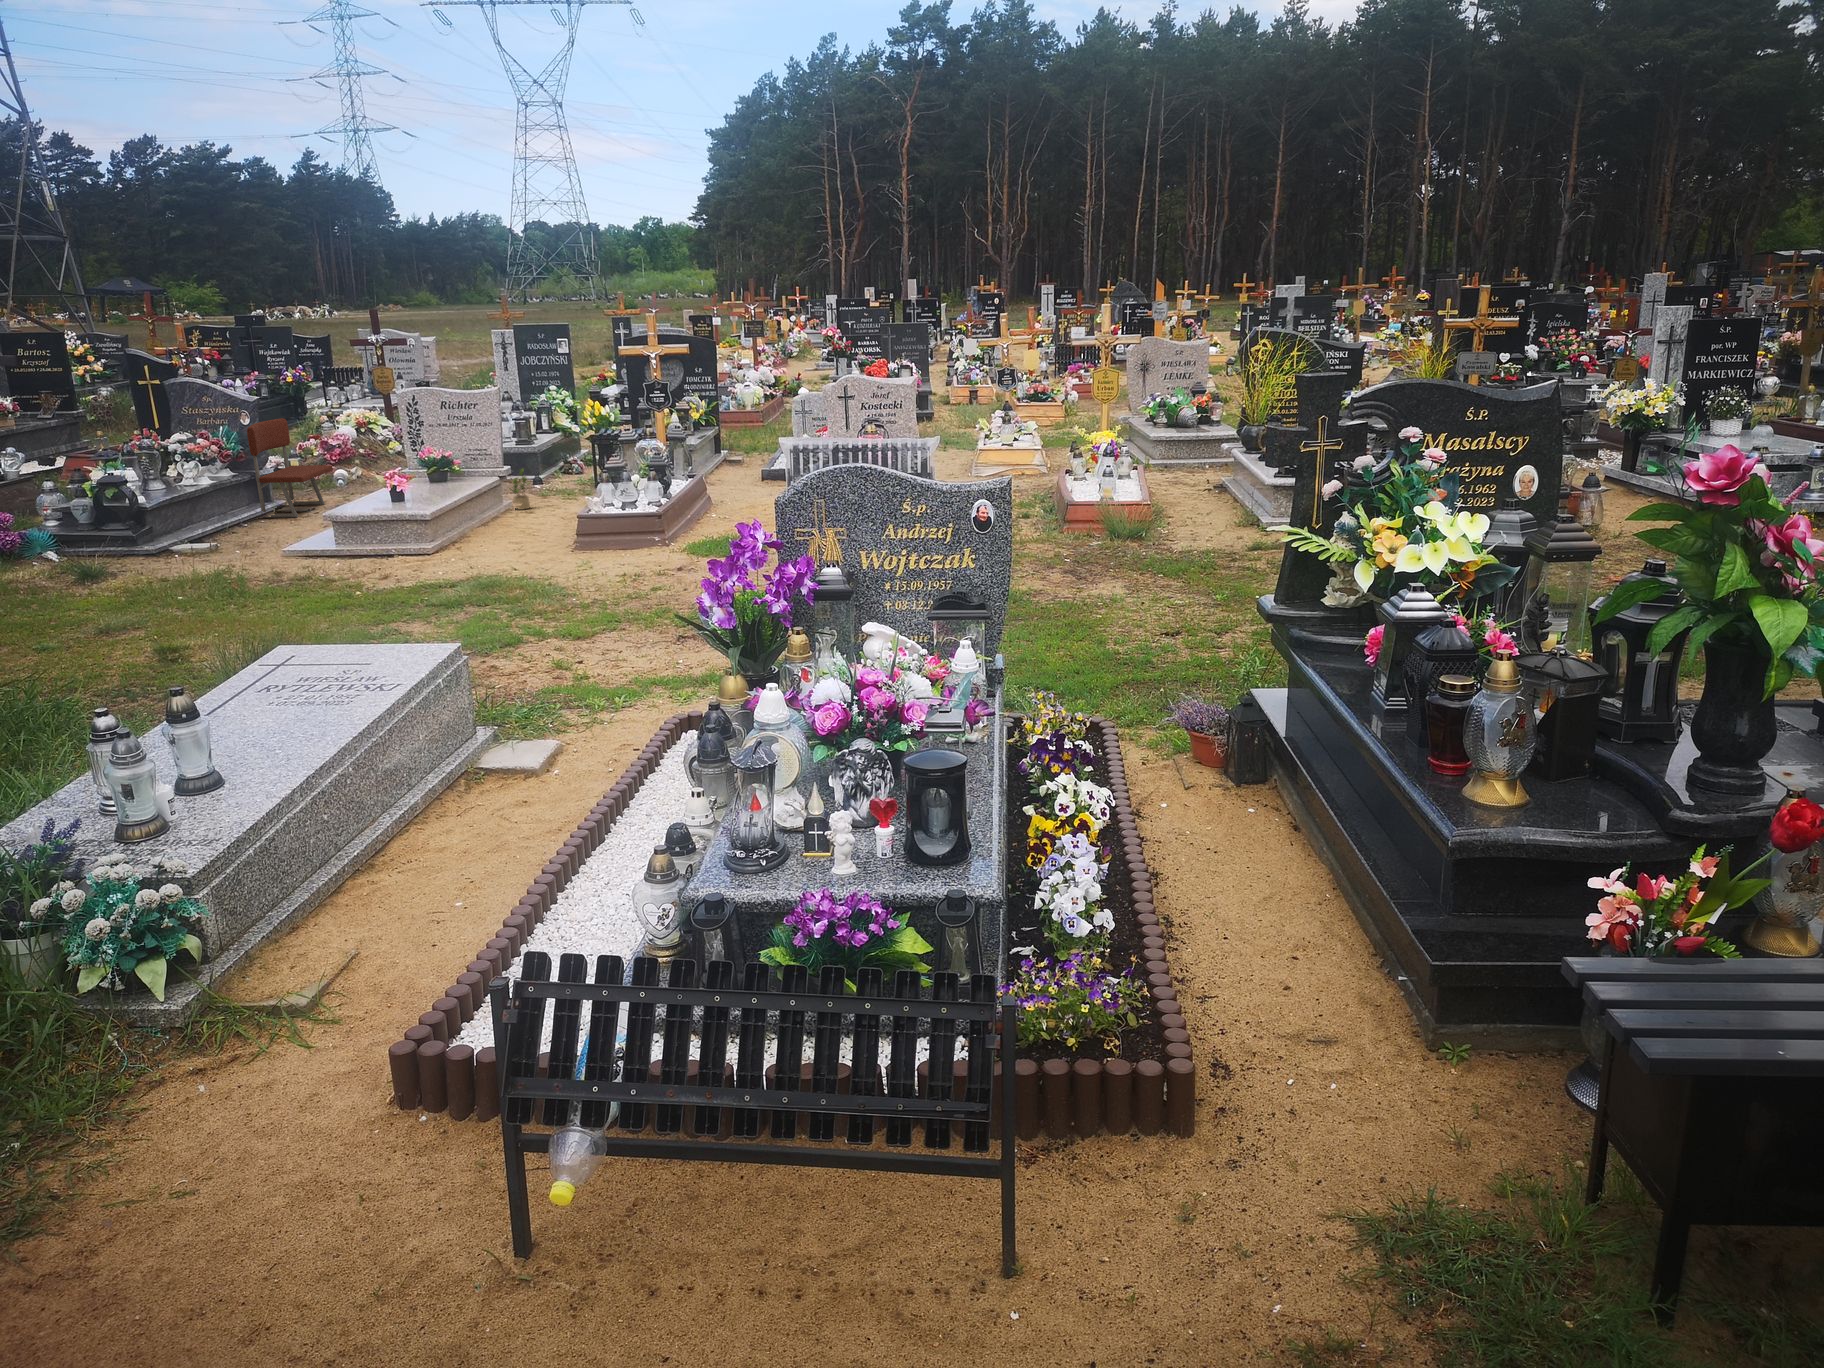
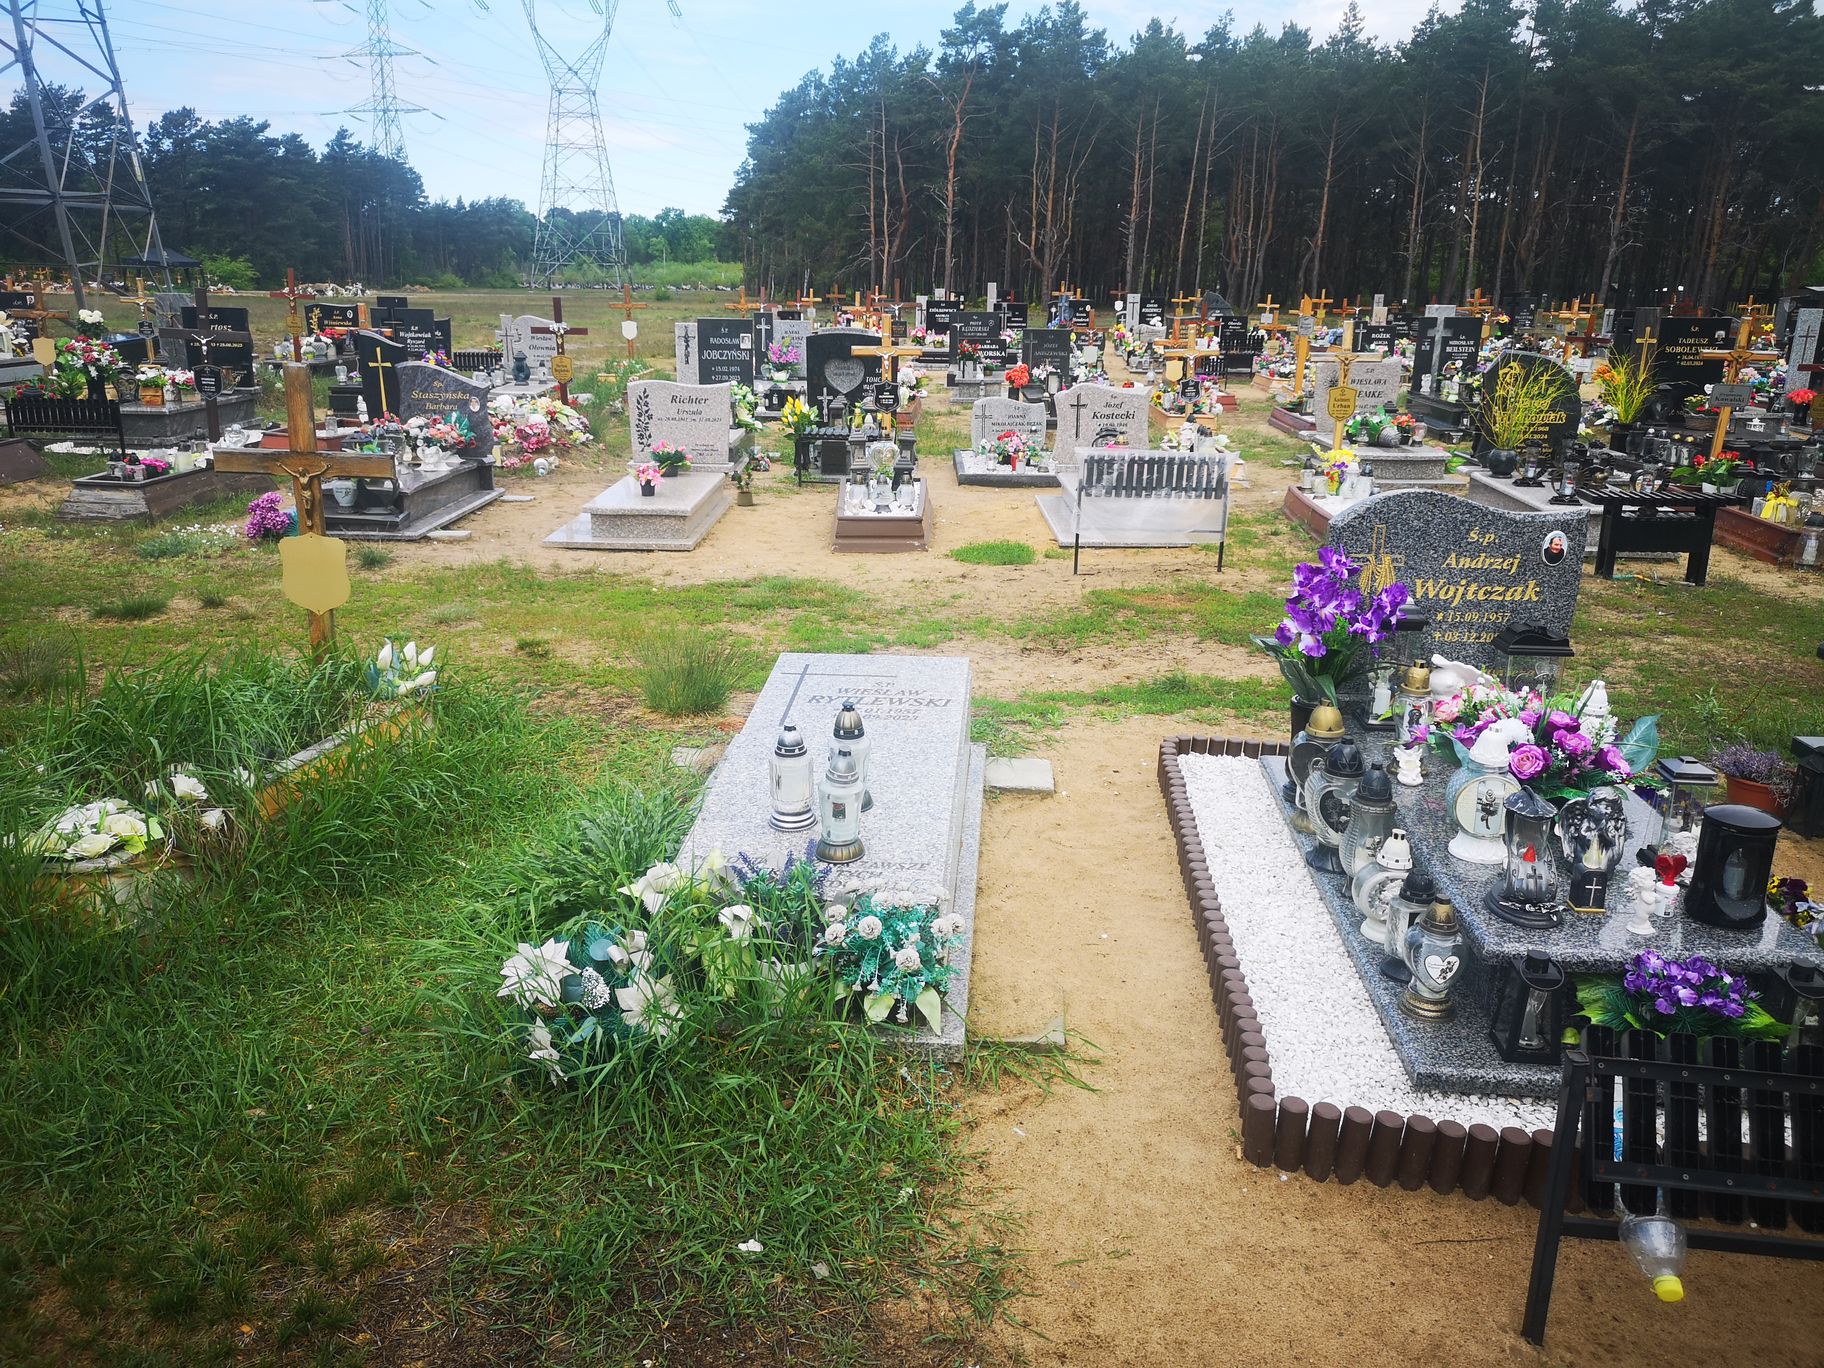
bench: present [247,418,333,518] -> none [478,406,548,506]

